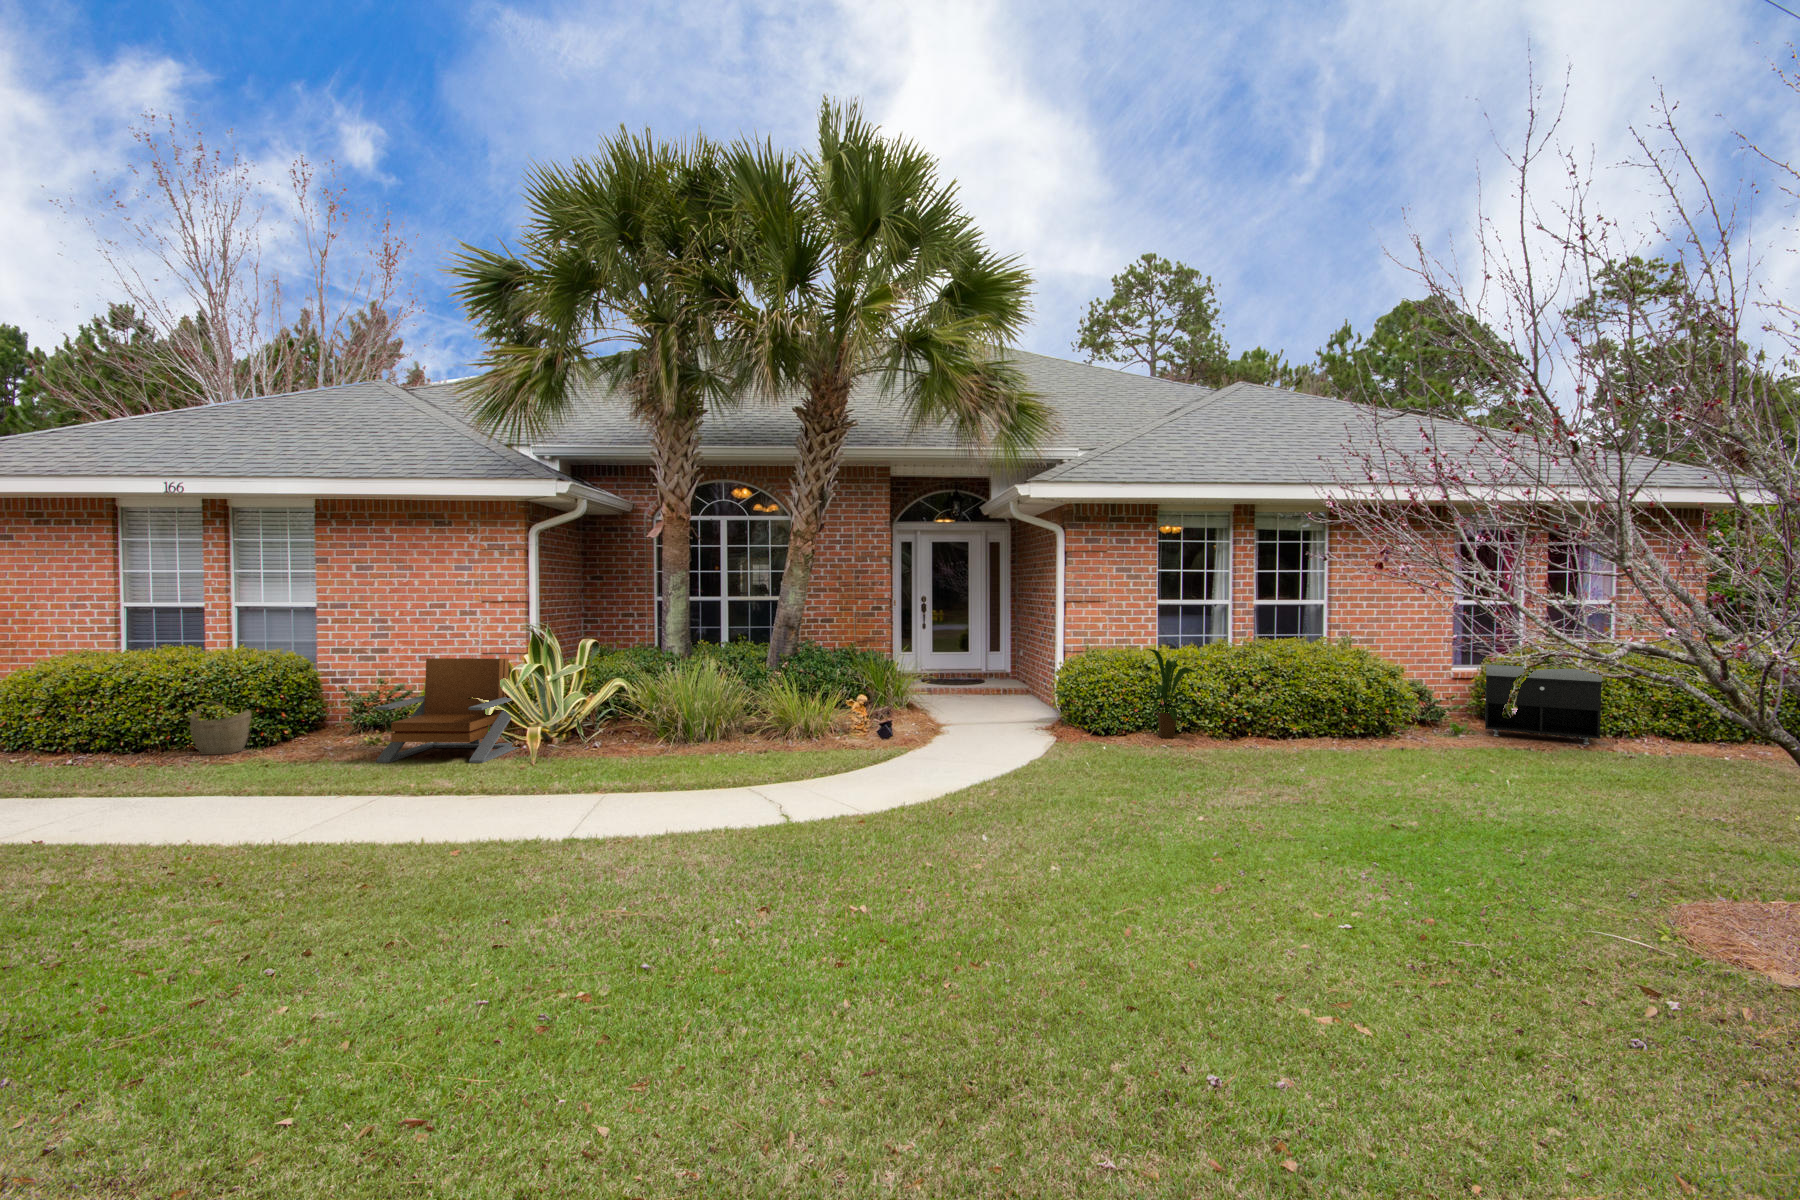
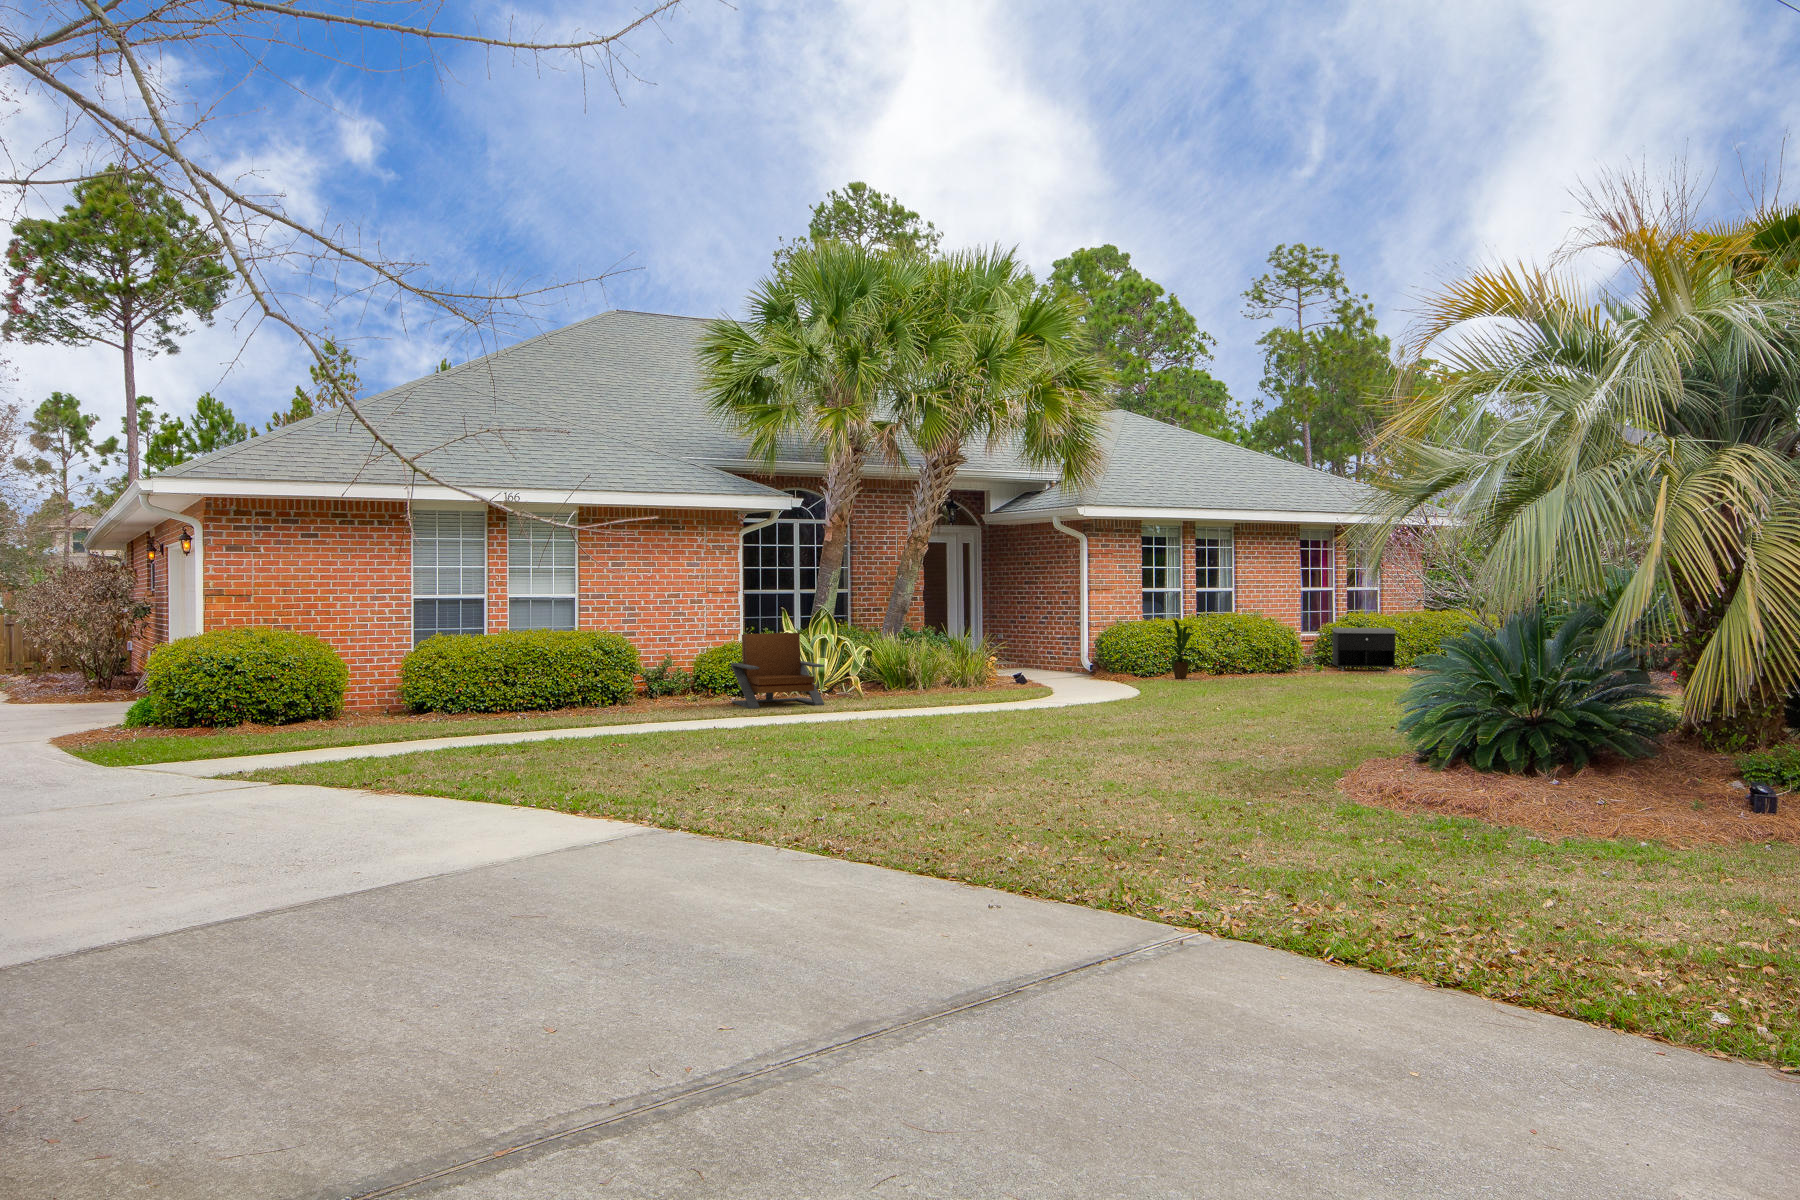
woven basket: present [190,701,251,755] -> none [577,669,617,713]

